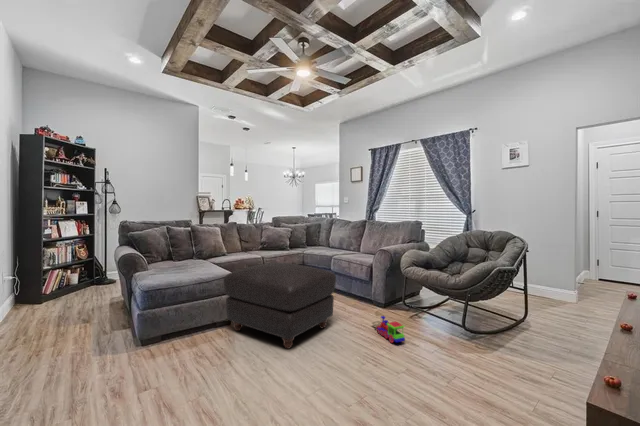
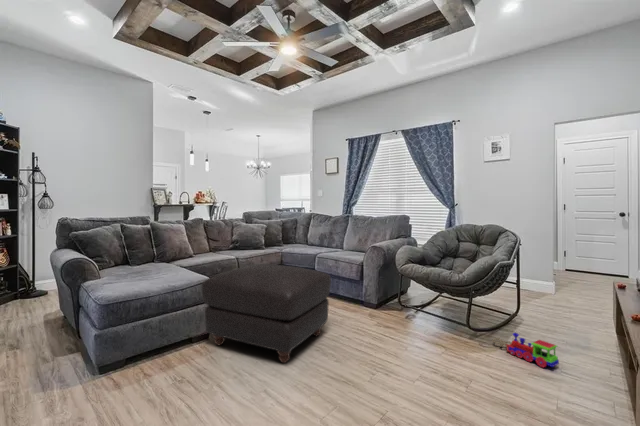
toy train: present [372,316,405,343] -> present [493,333,559,367]

